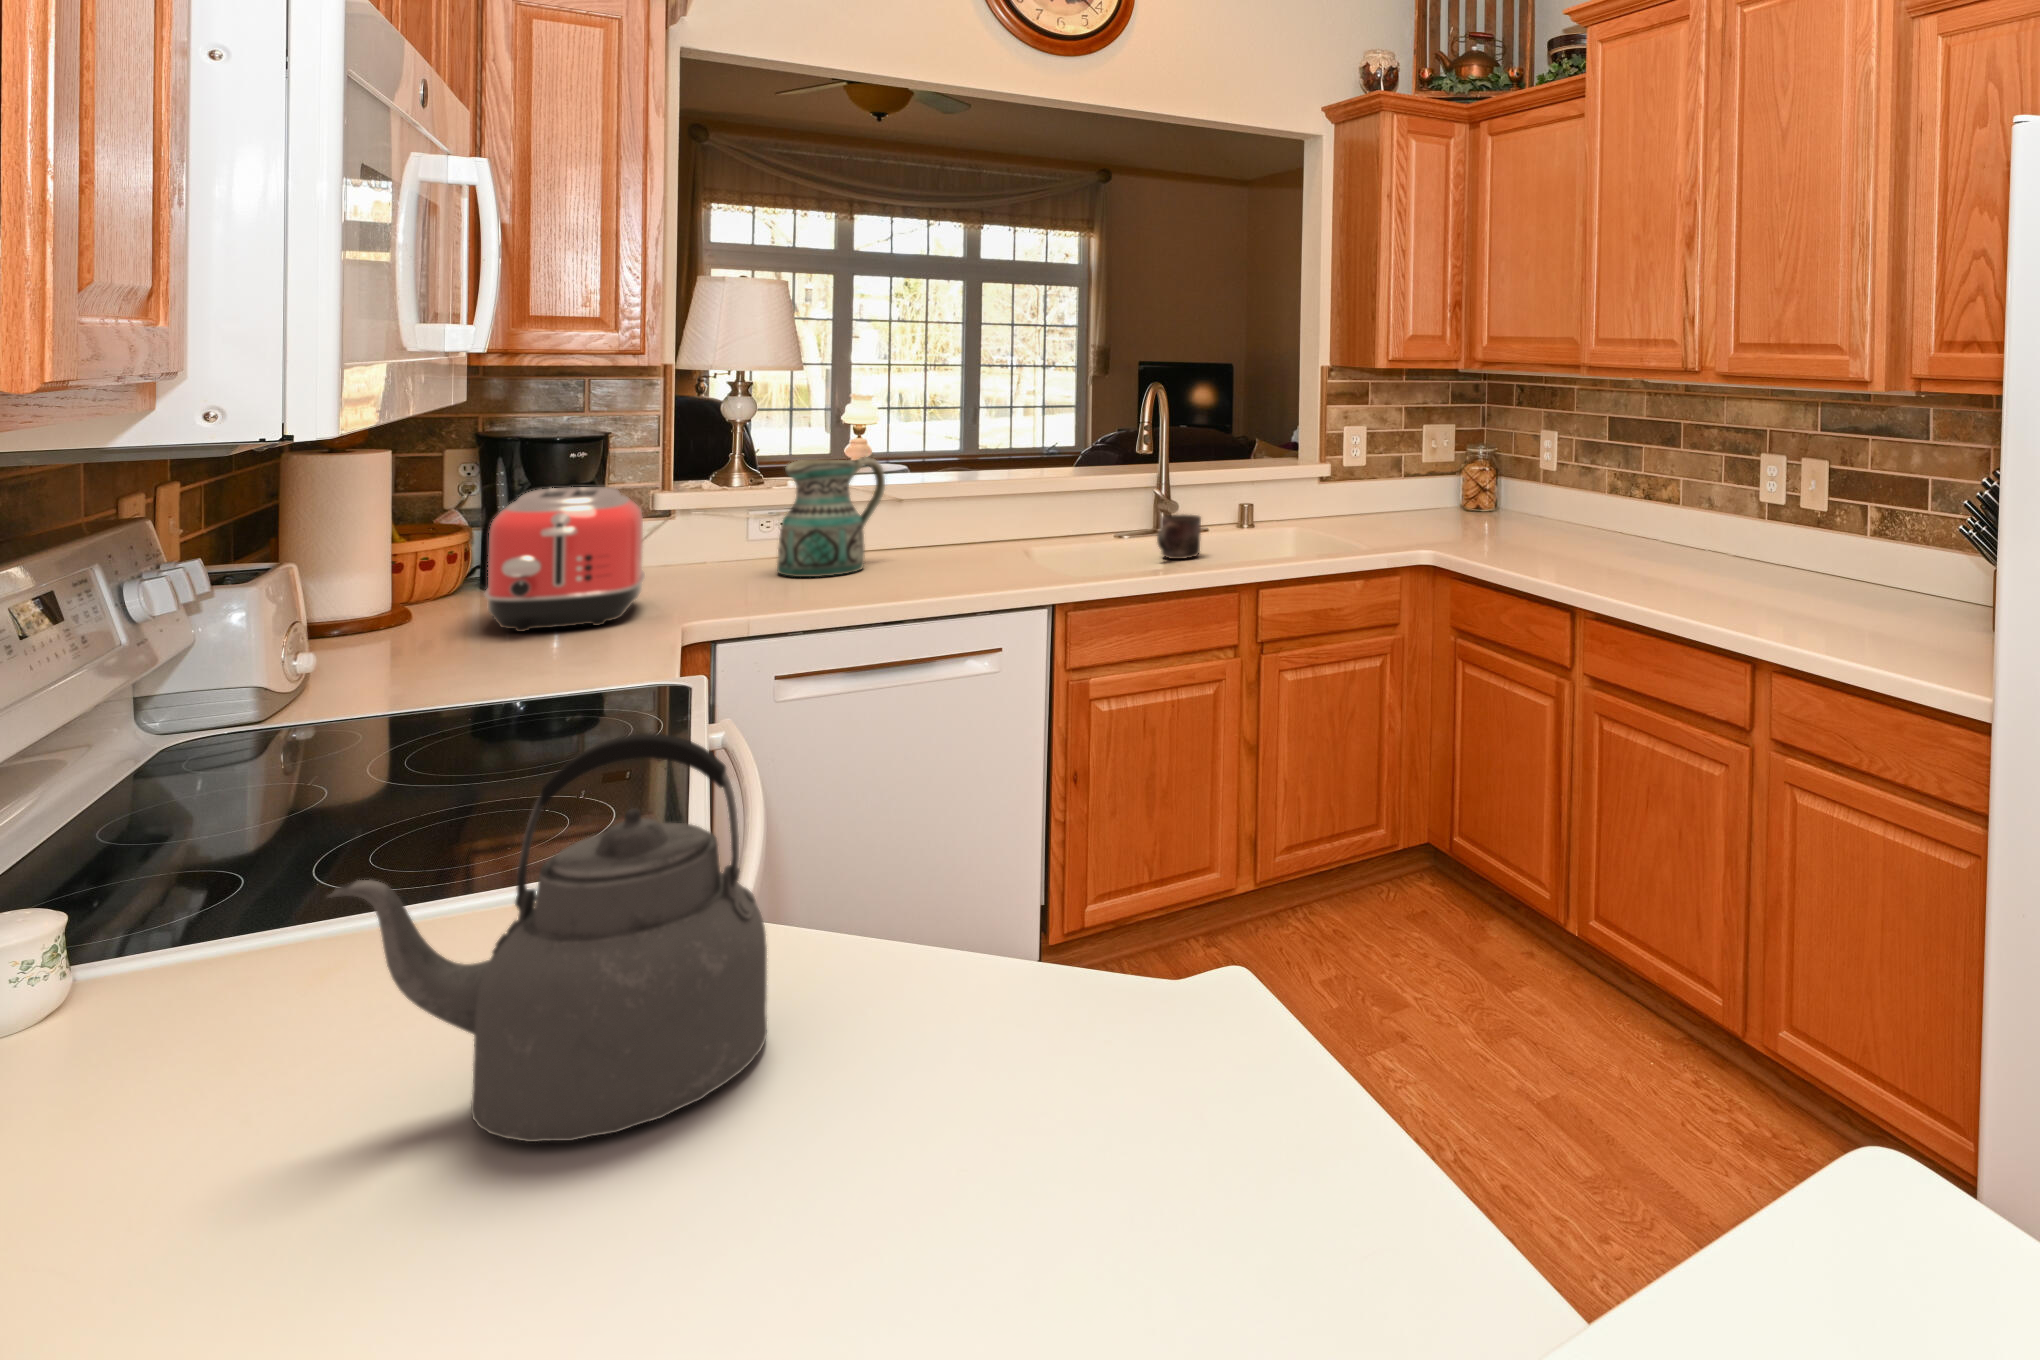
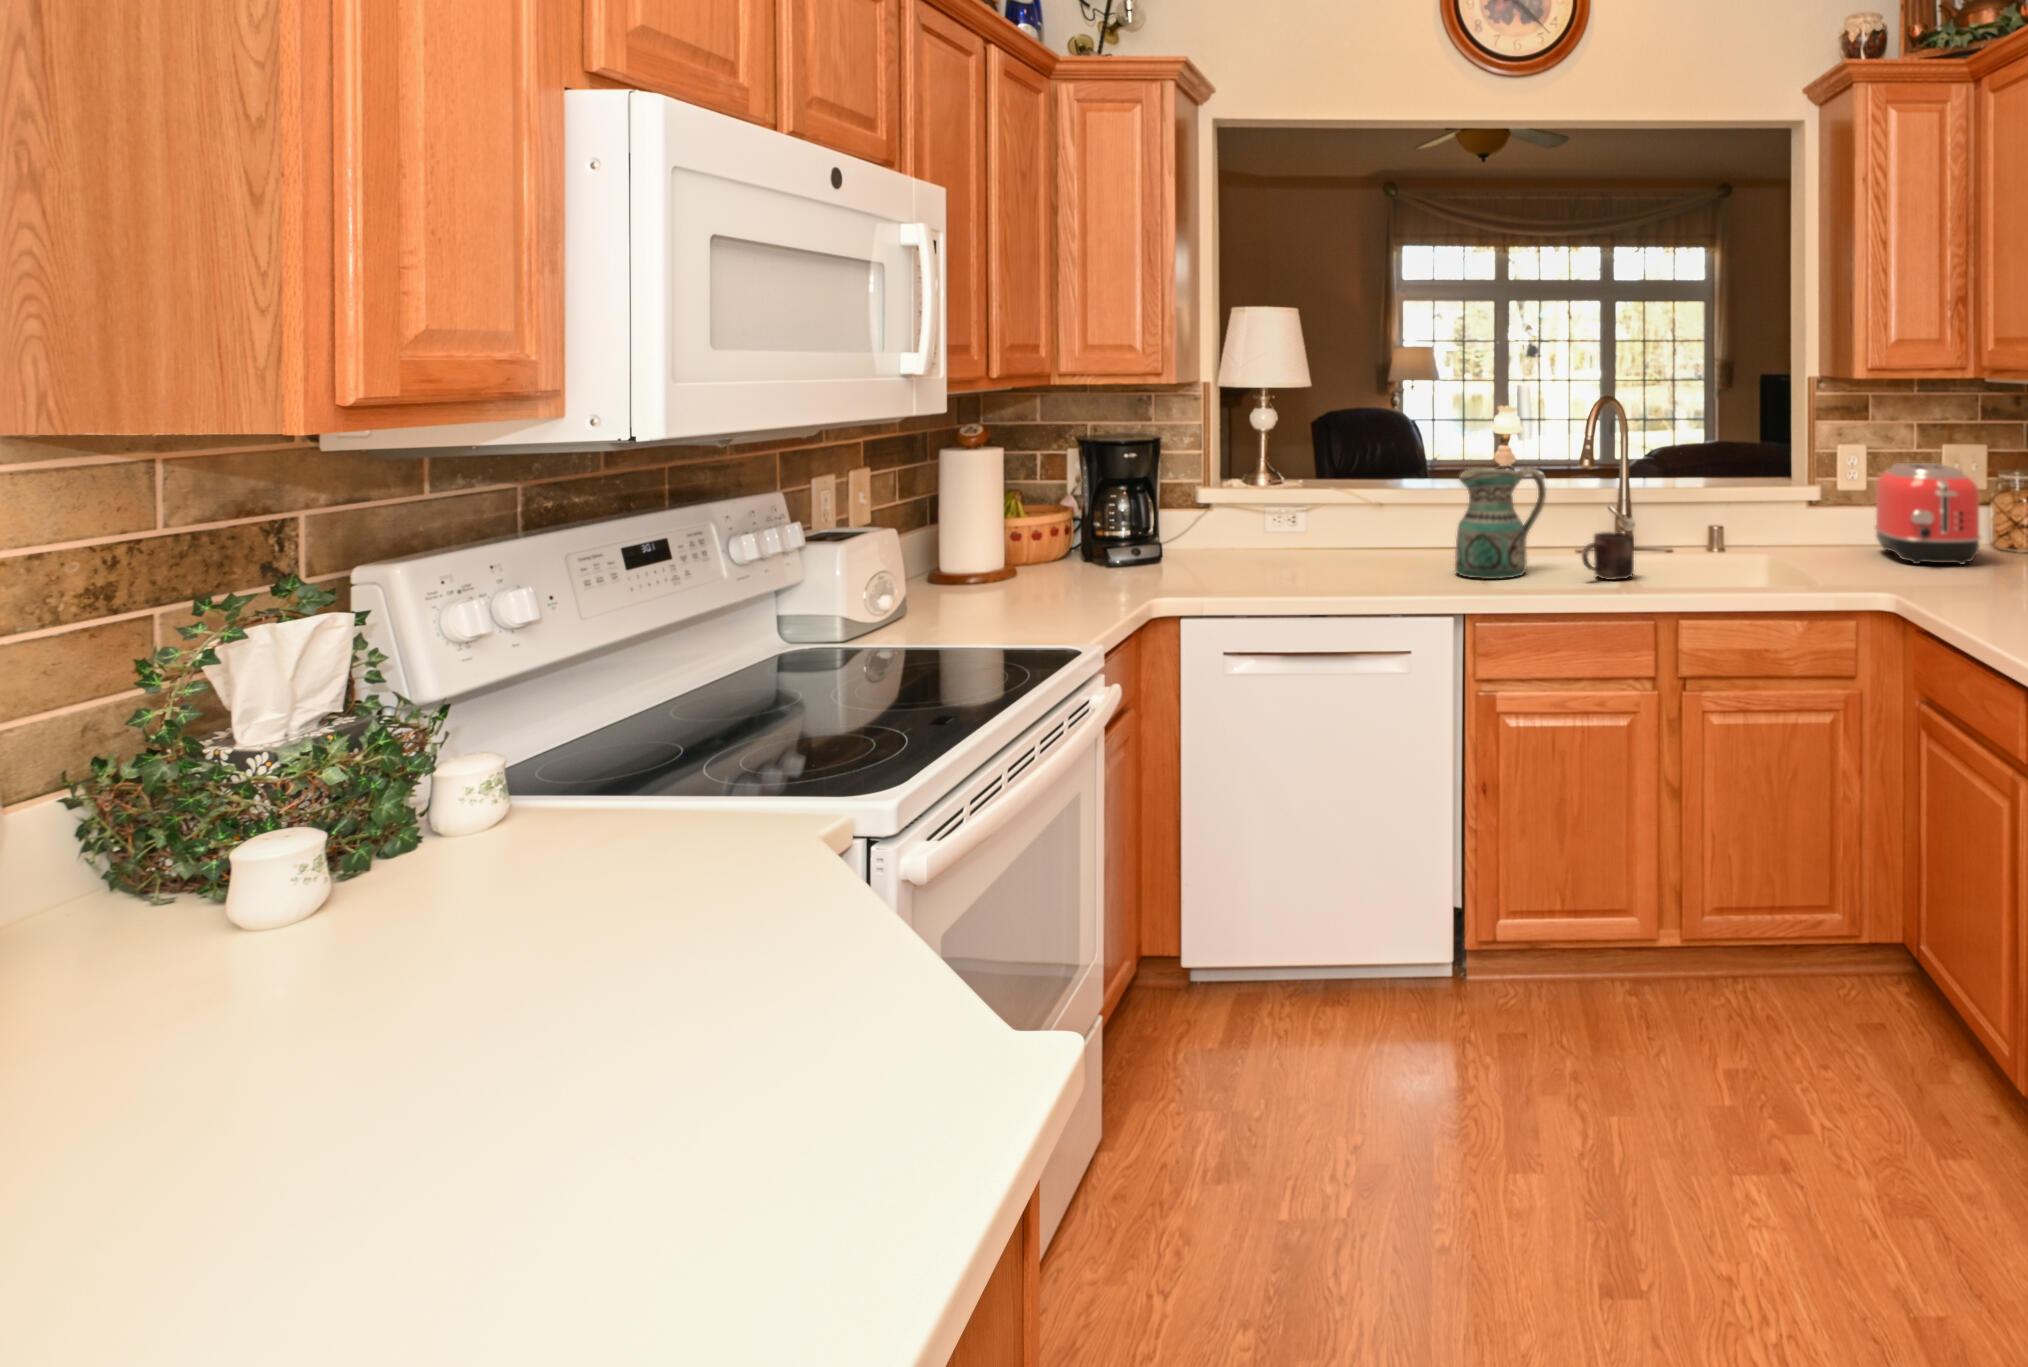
ceramic pitcher: present [777,457,885,577] -> present [1455,467,1546,579]
toaster: present [485,487,645,632] -> present [1875,463,1981,564]
kettle: present [328,733,767,1142] -> none [300,712,603,1078]

